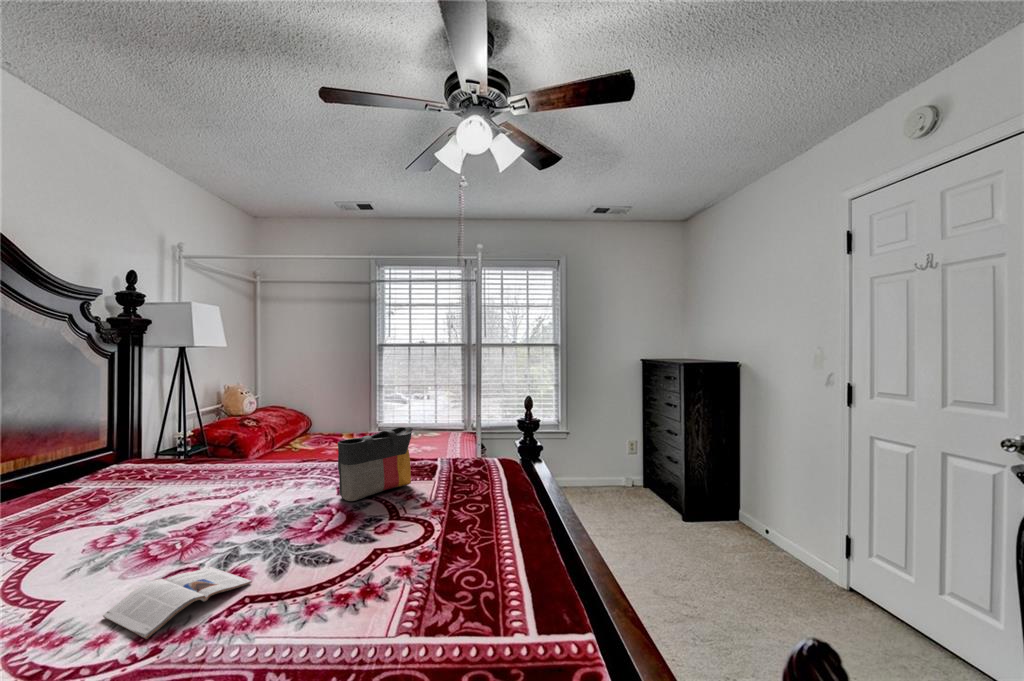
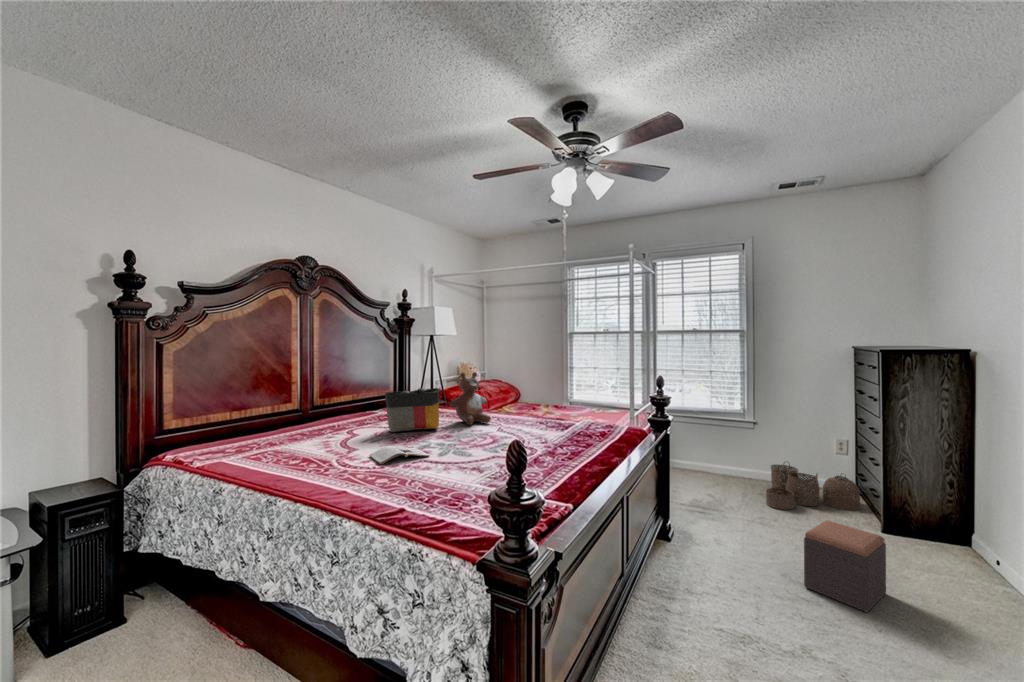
stuffed bear: none [244,407,314,490] -> present [450,372,491,425]
tote bag: present [338,427,413,501] -> present [385,388,441,432]
woven basket: none [583,466,652,515] -> present [766,464,861,510]
footstool: none [667,529,723,614] -> present [804,520,886,612]

